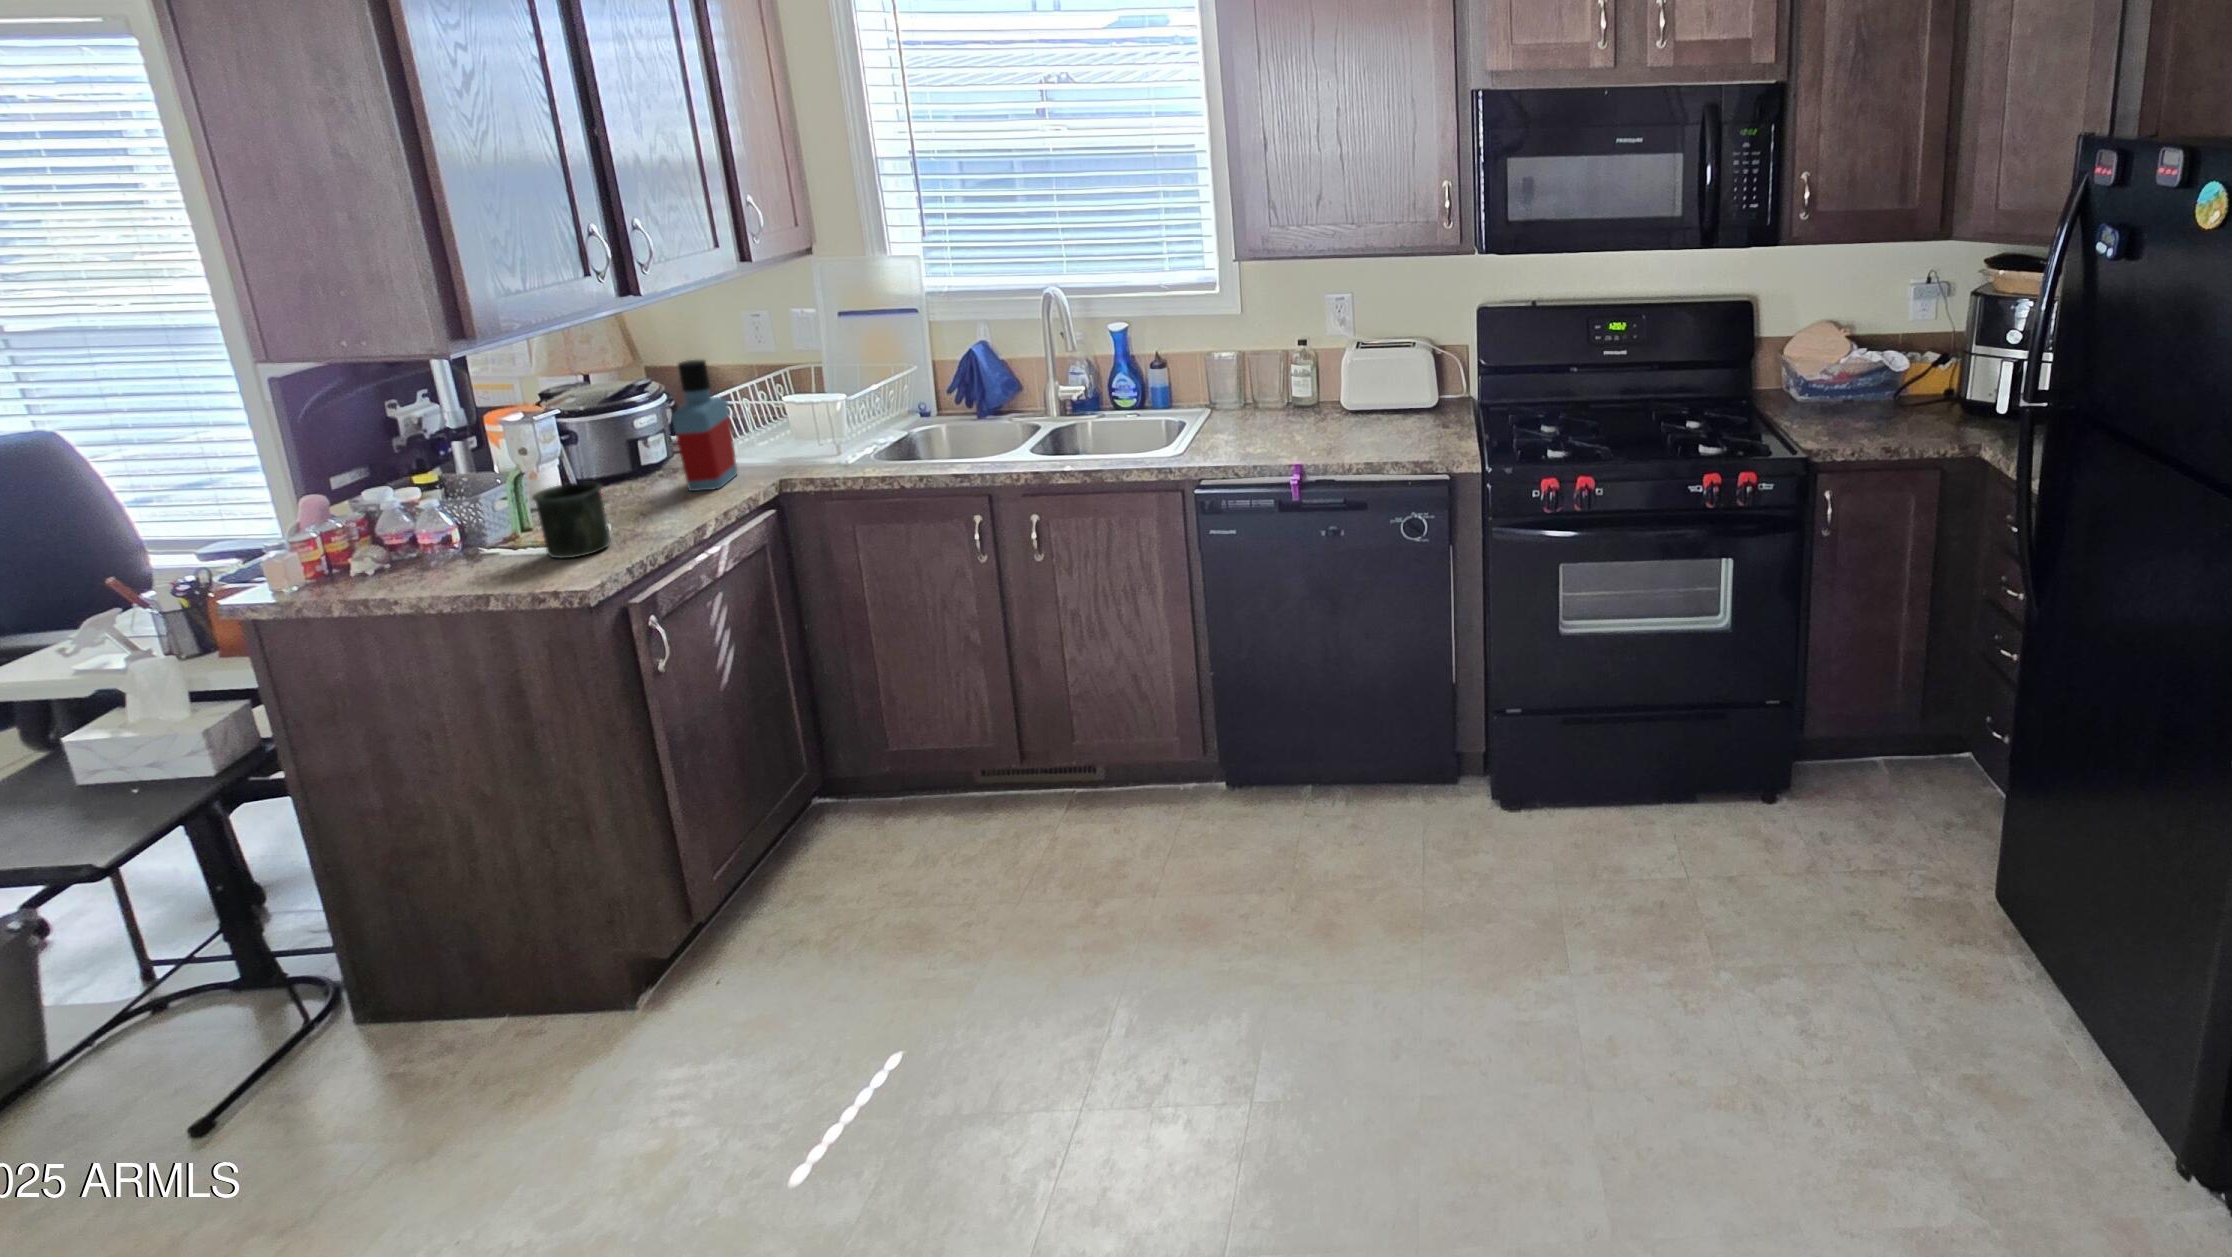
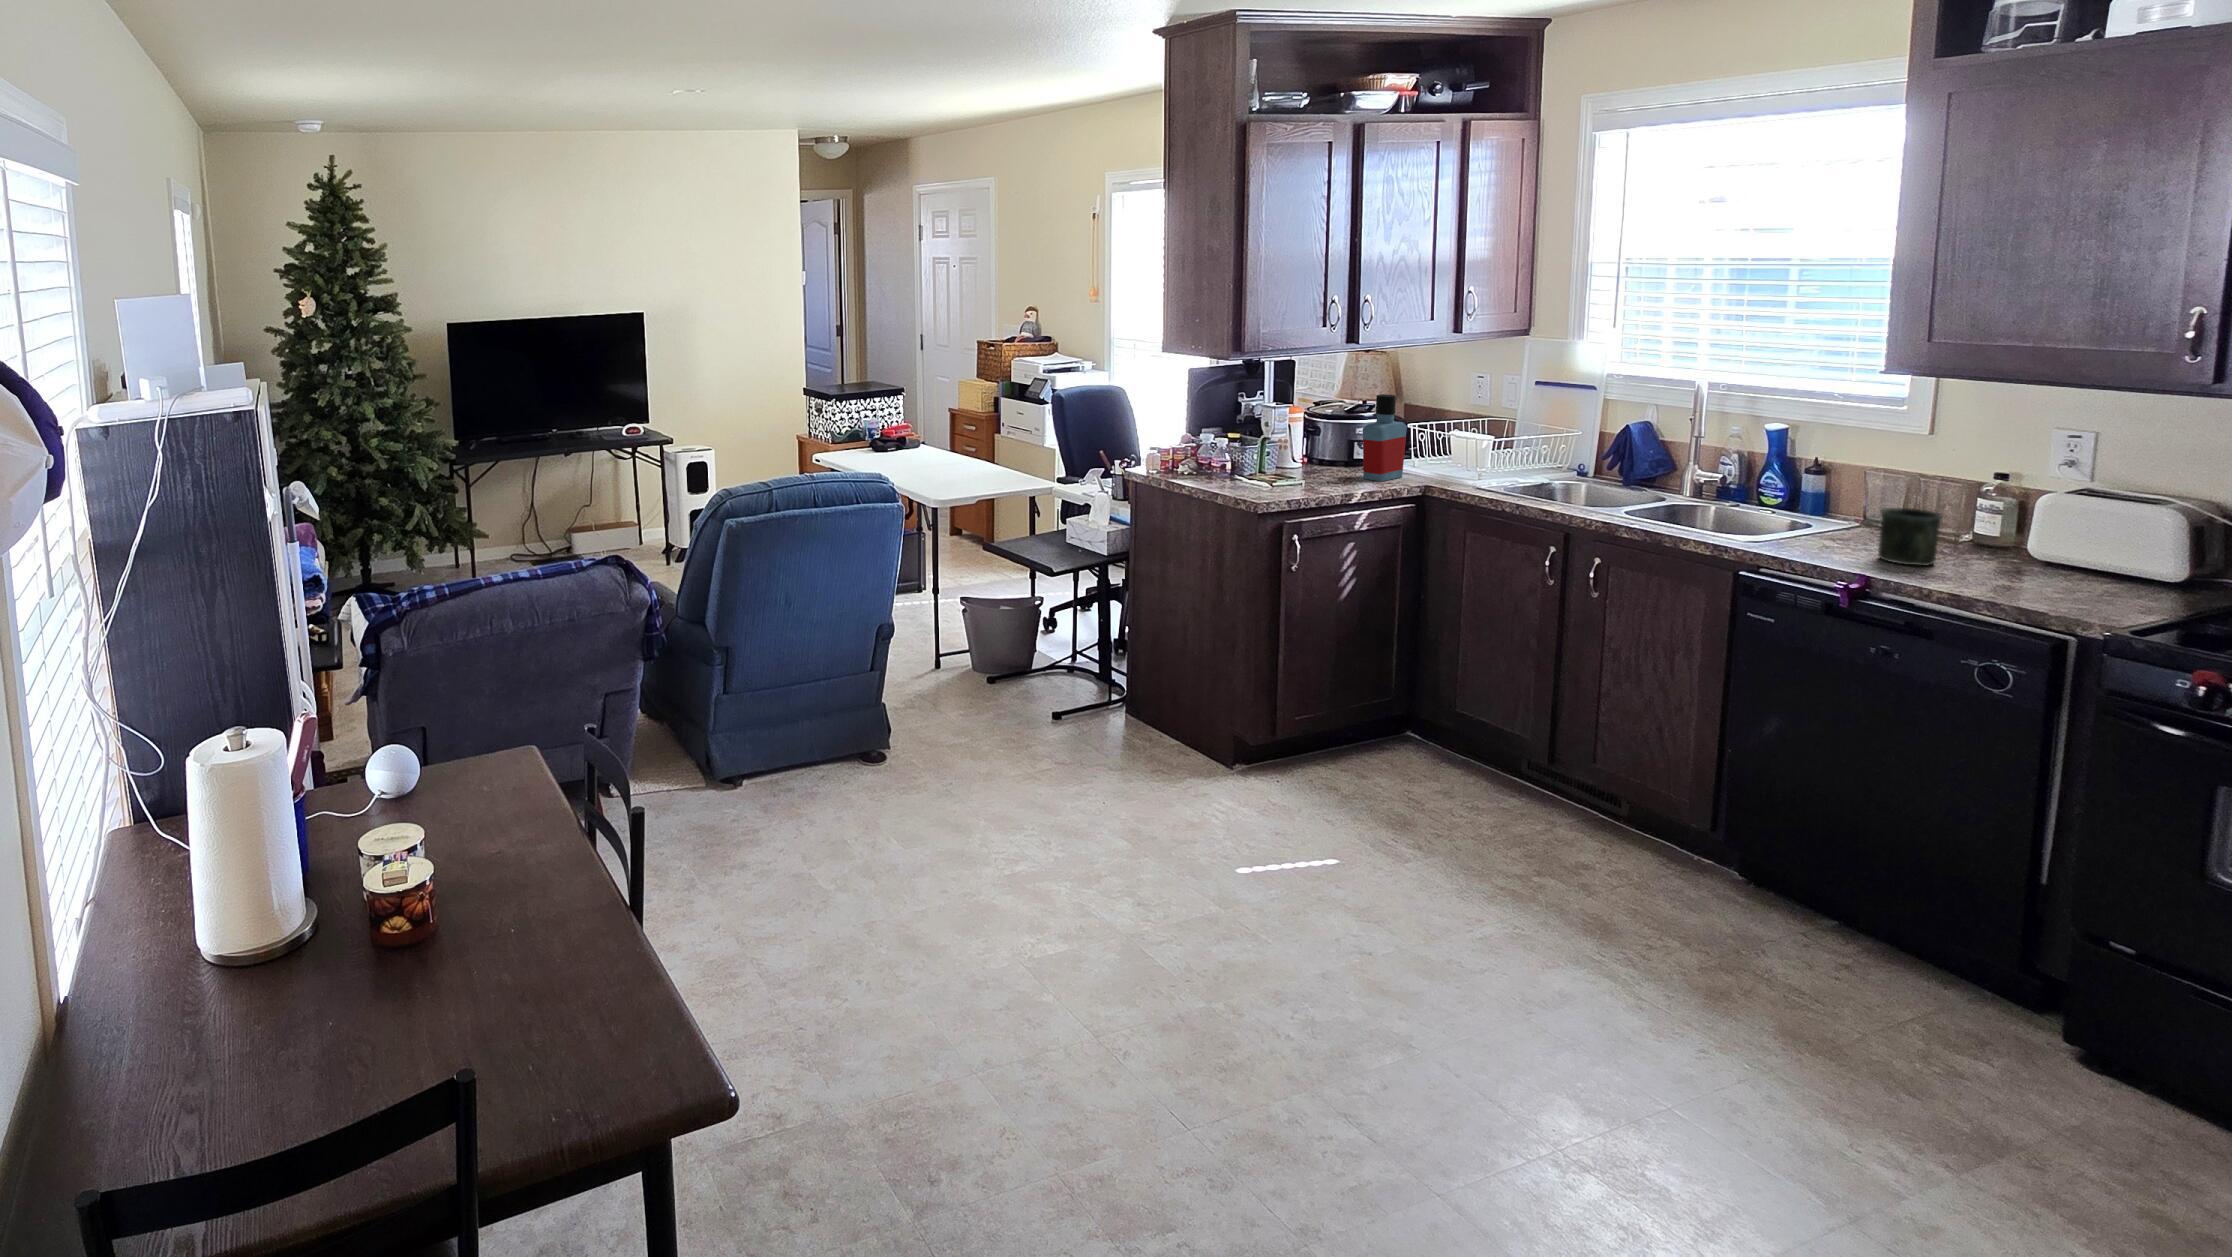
mug: present [532,482,611,558] -> present [1878,508,1942,566]

